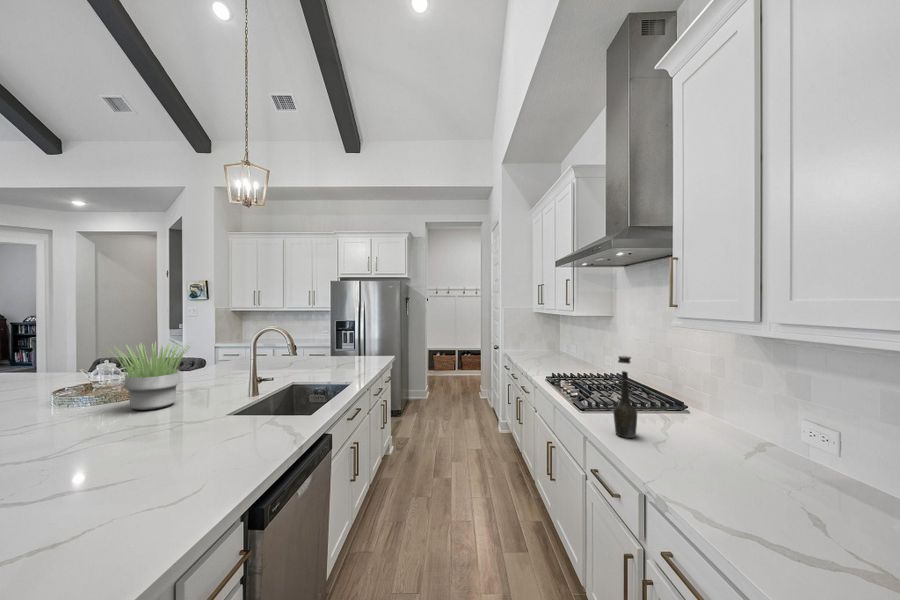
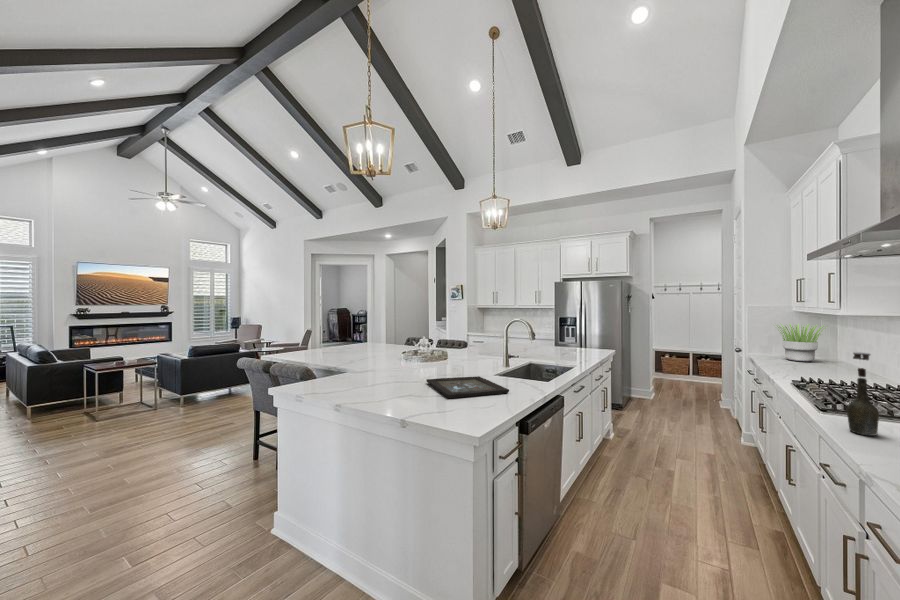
potted plant: present [113,342,189,410] -> present [777,324,824,362]
tray: none [83,423,246,490] -> present [426,376,509,399]

